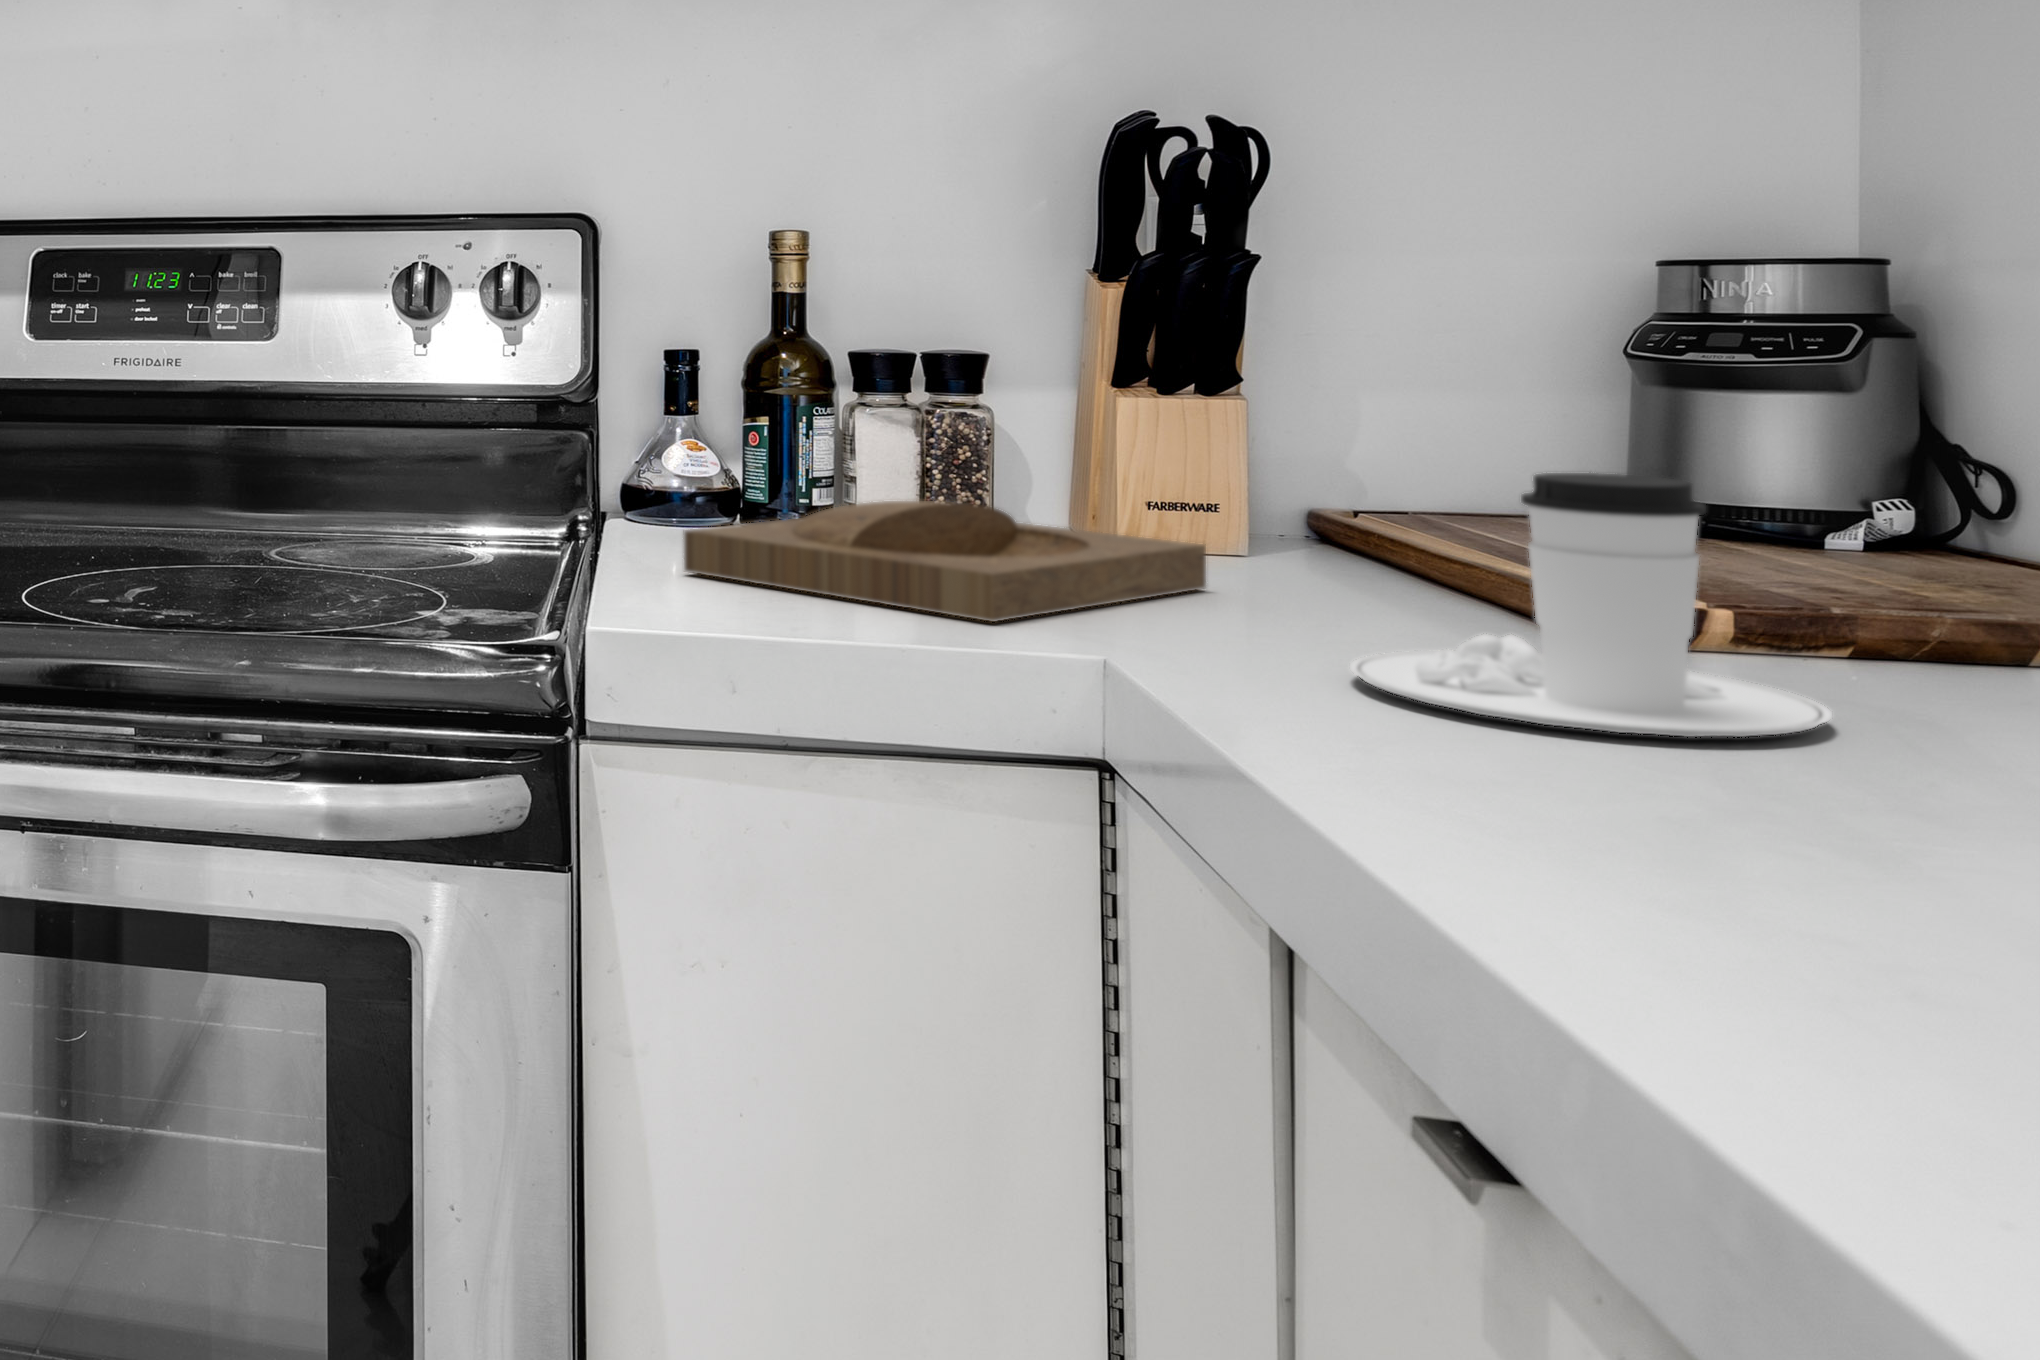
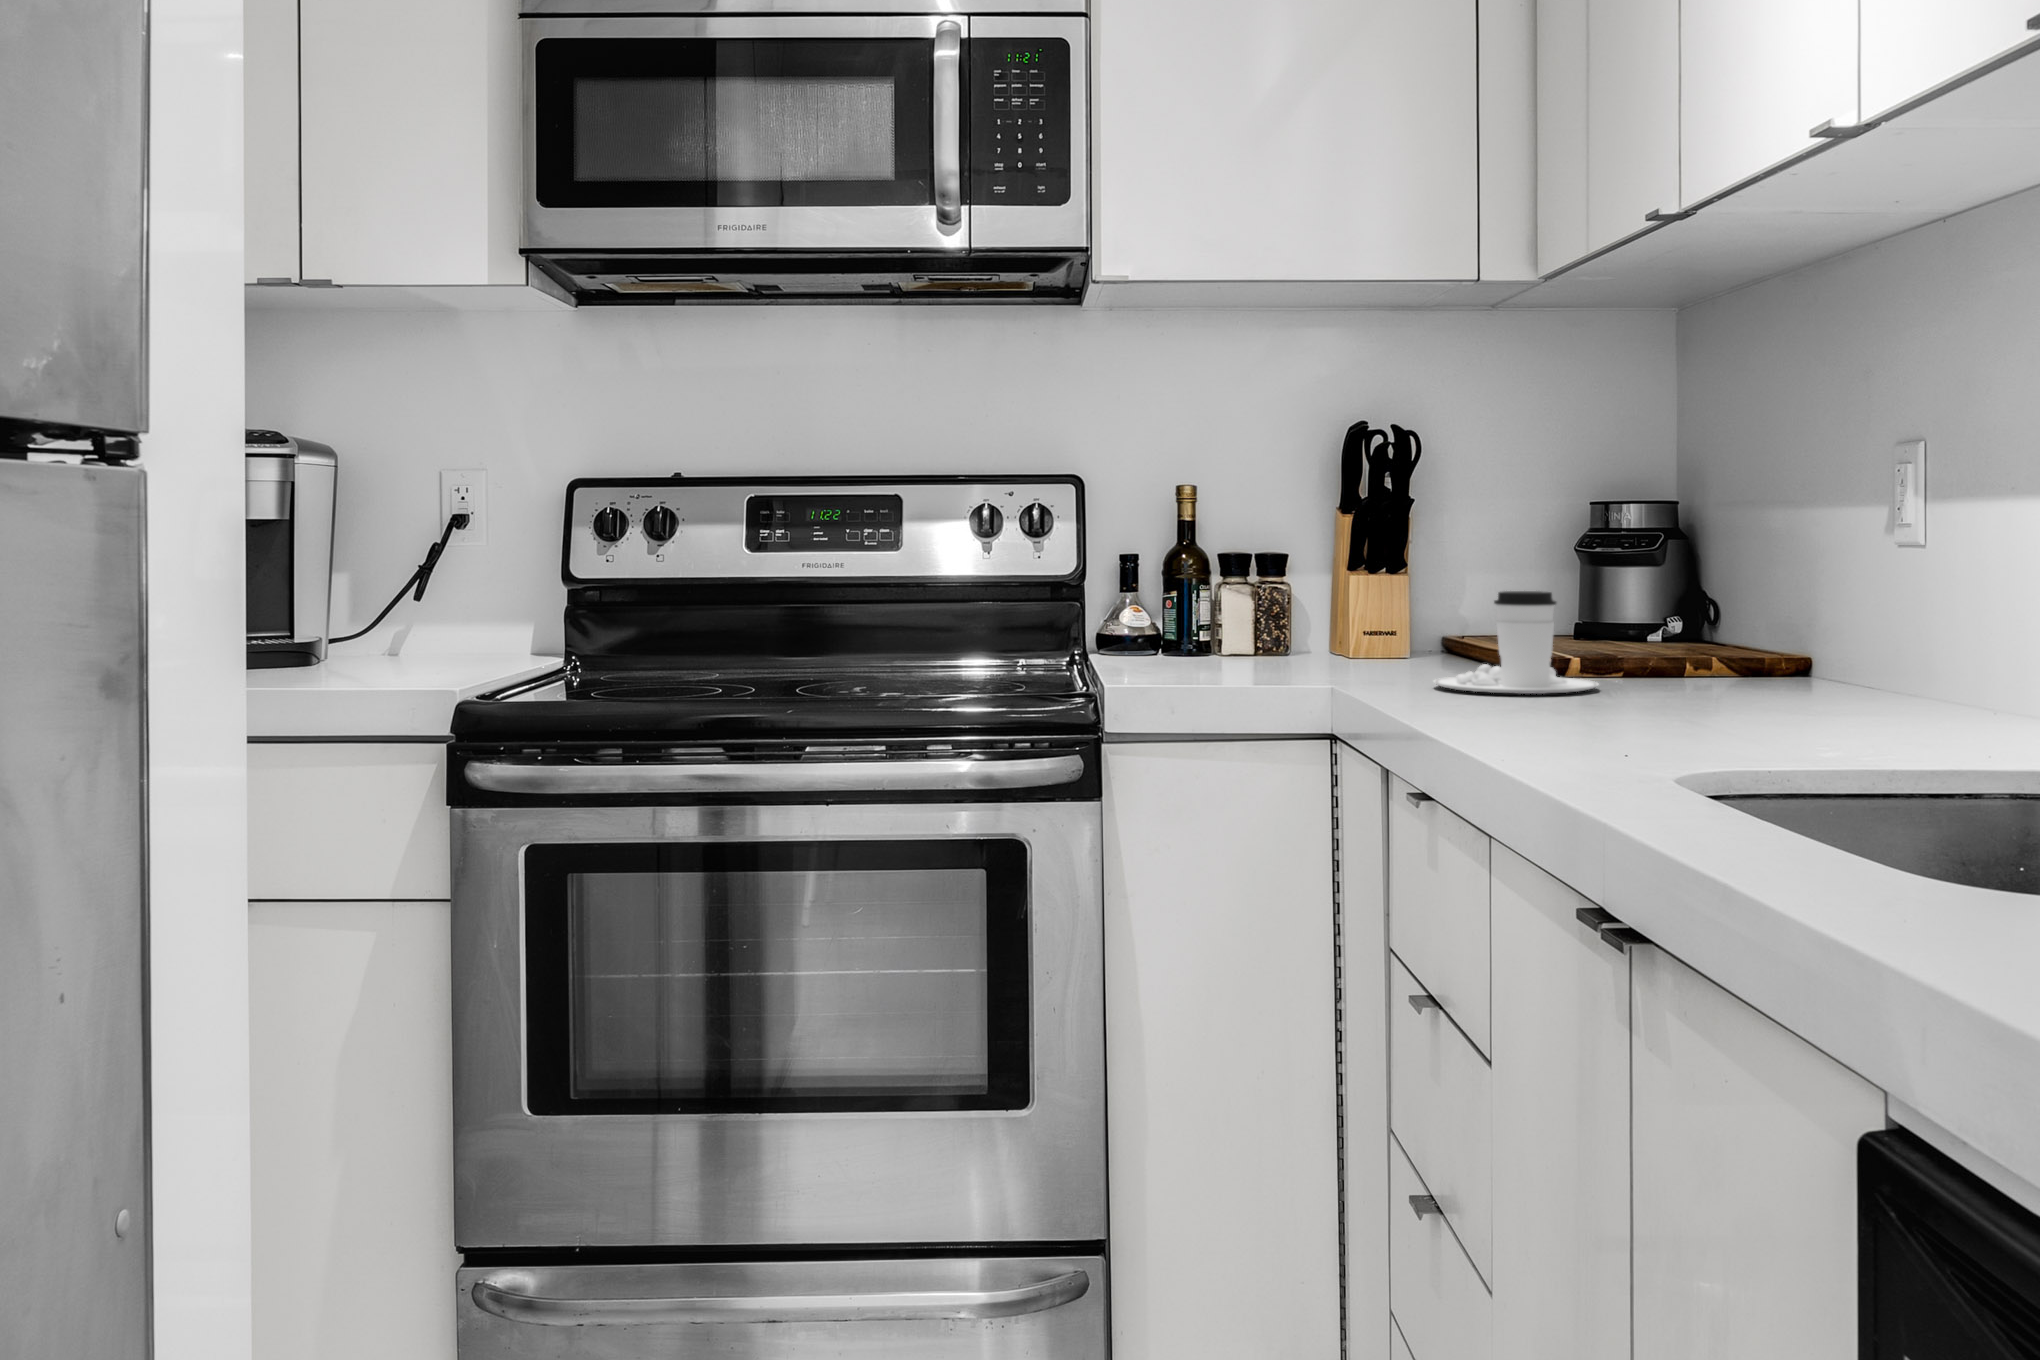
tray: present [684,501,1206,622] -> none [1141,627,1387,677]

